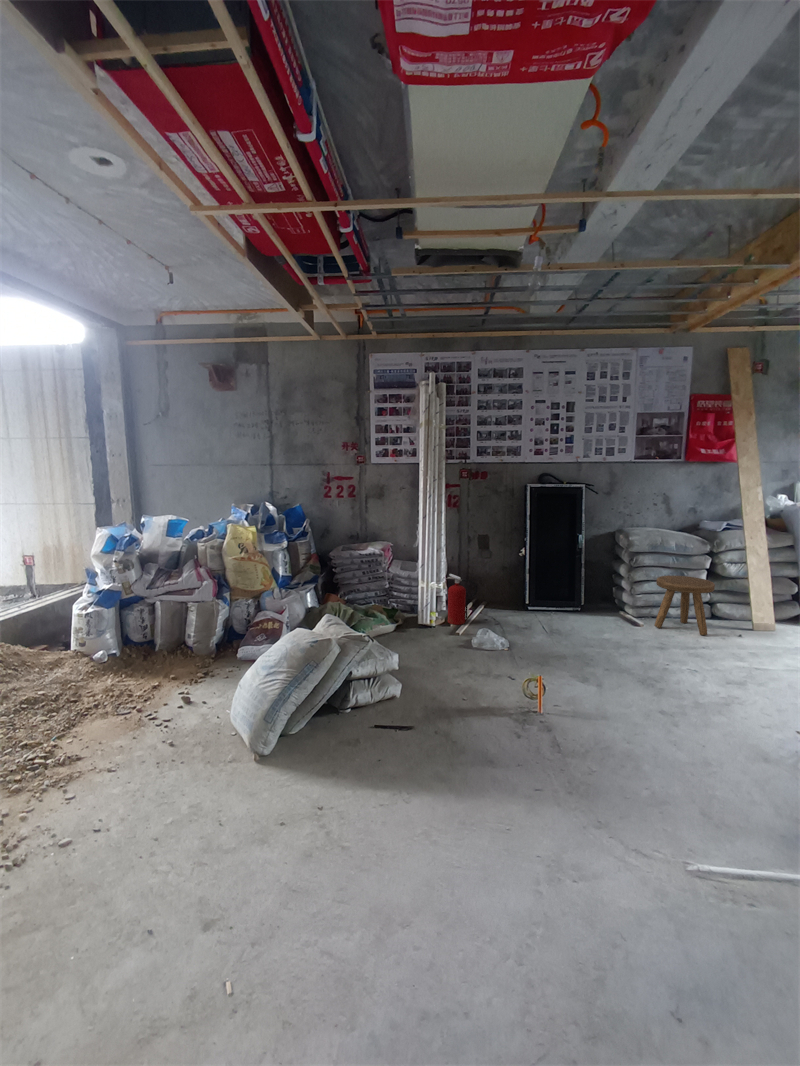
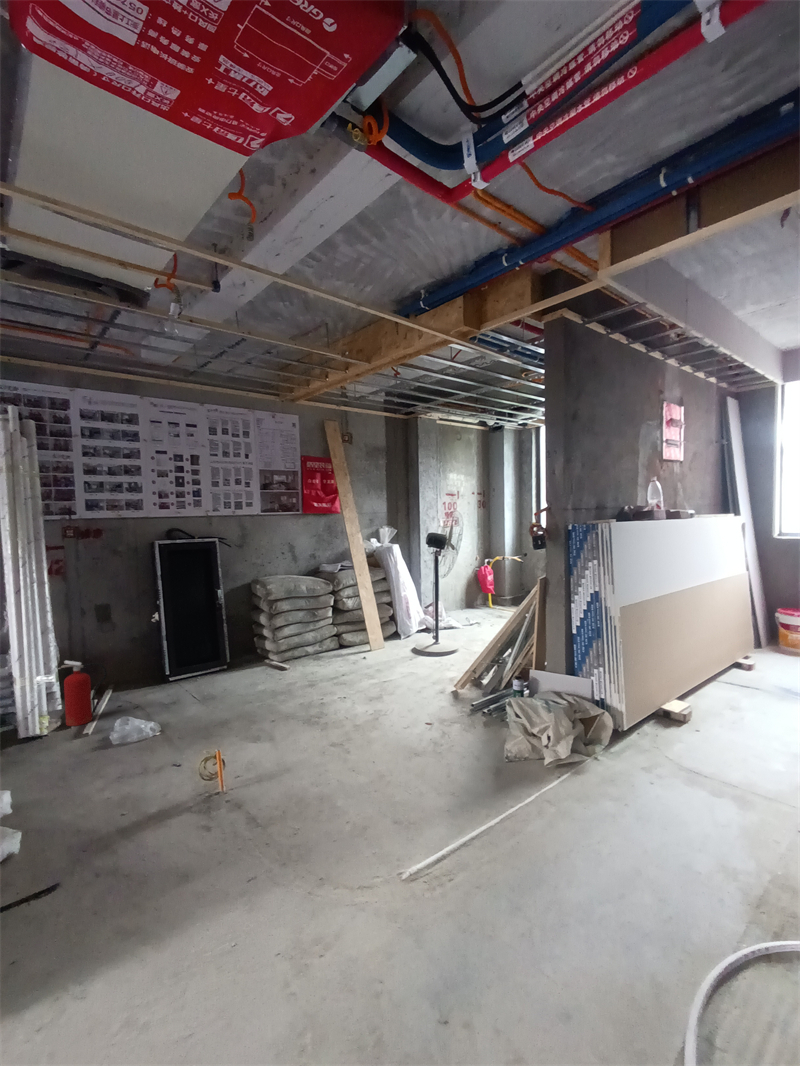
stool: present [655,576,715,635] -> none [296,616,342,669]

